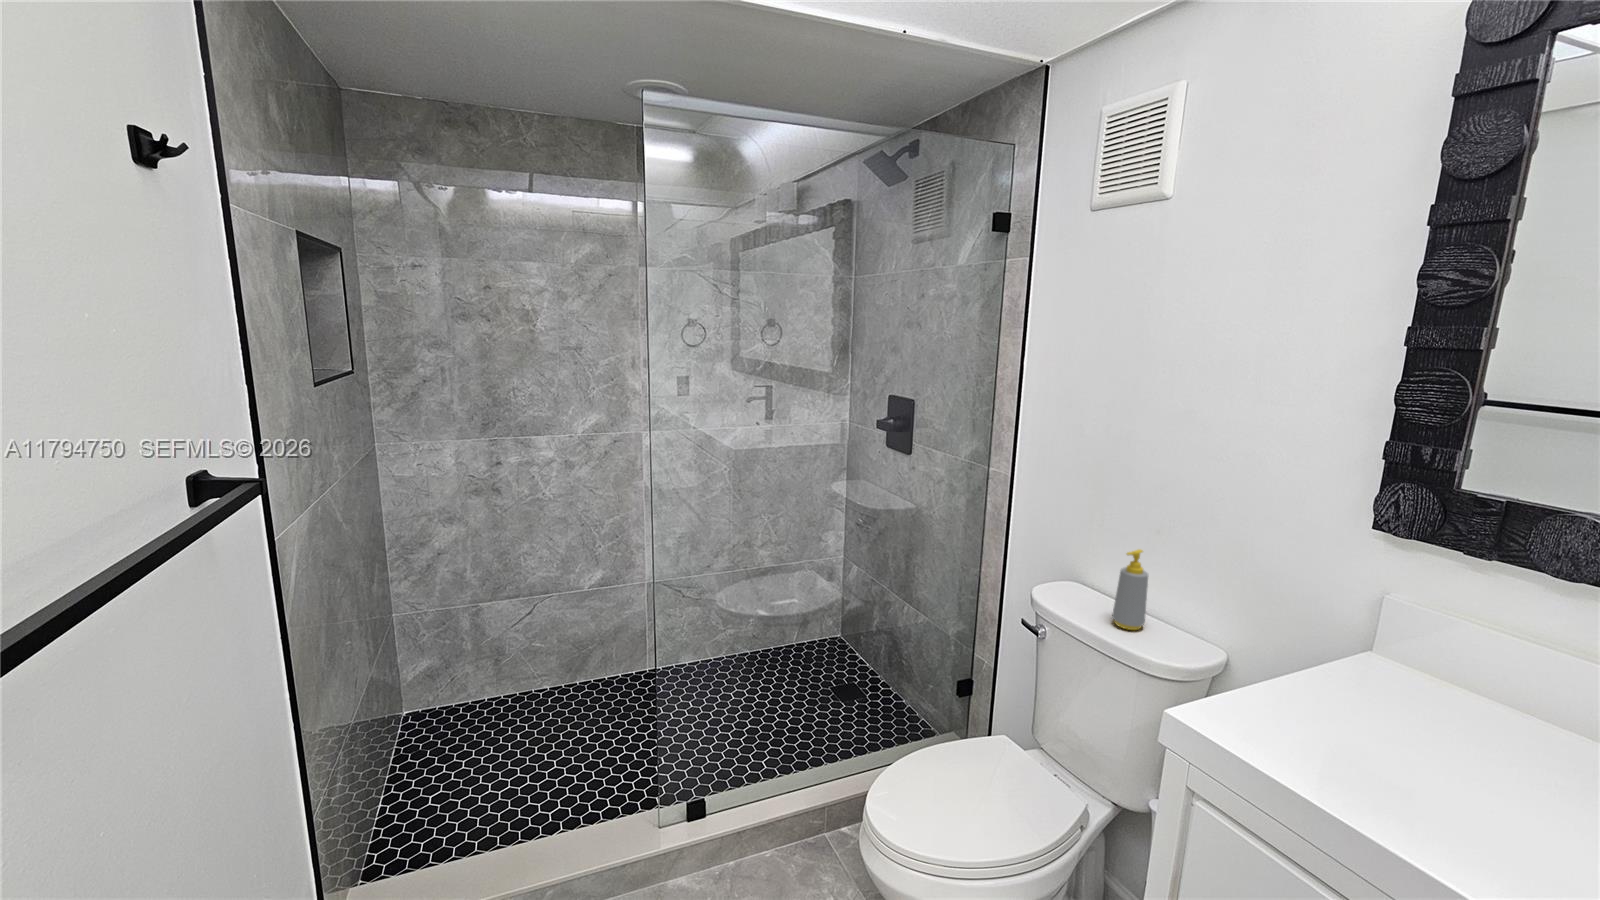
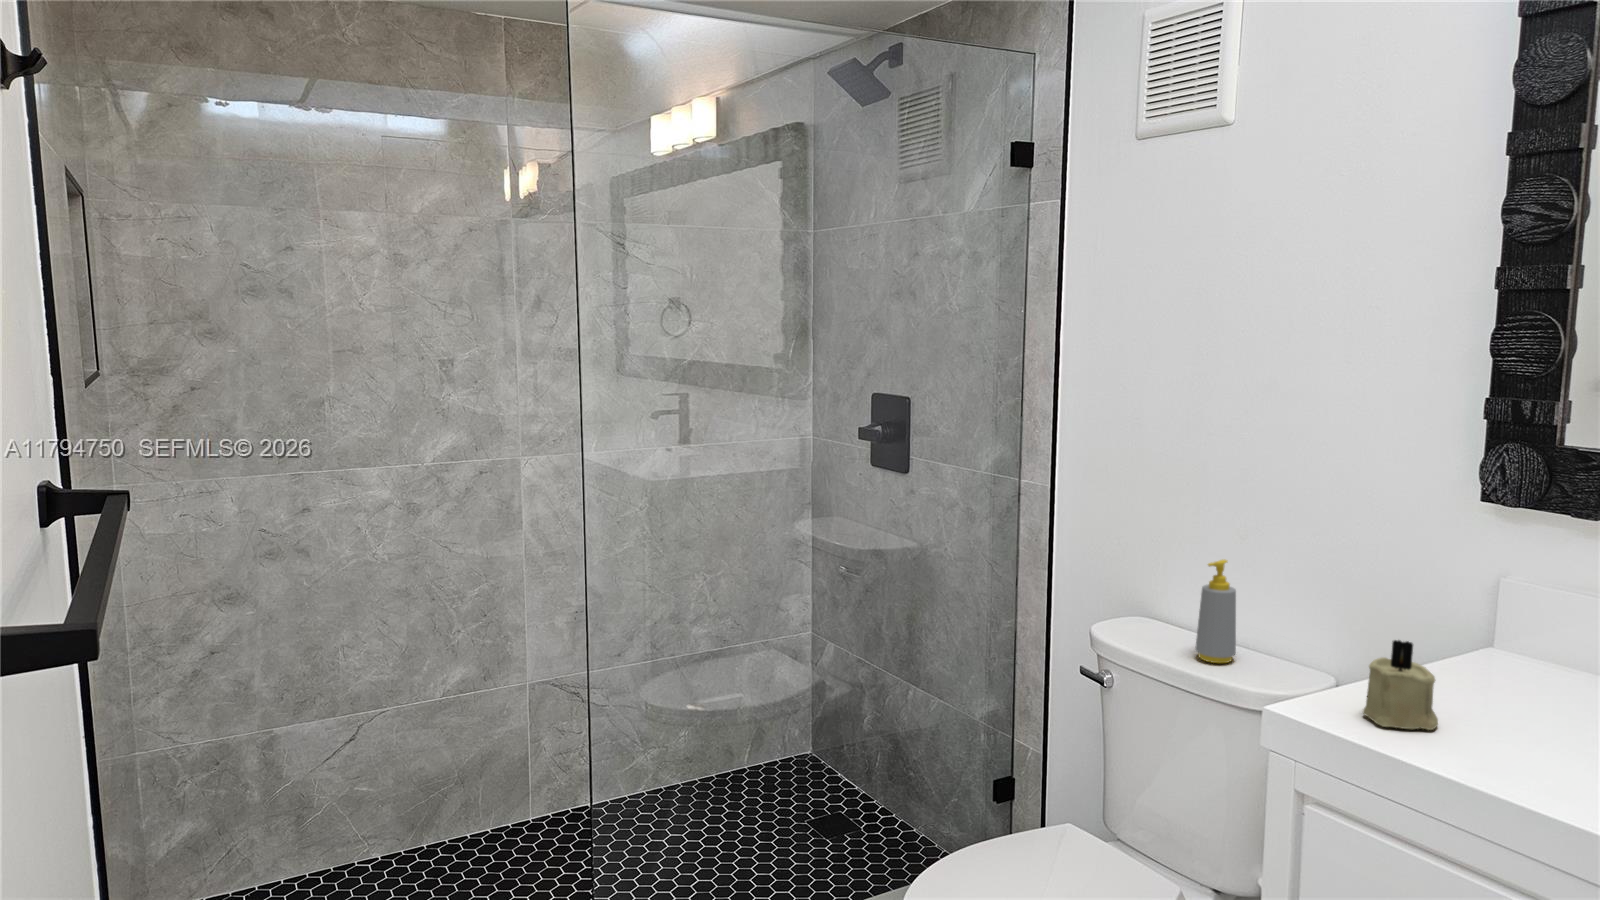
candle: none [1252,663,1325,749] -> present [1363,640,1438,730]

